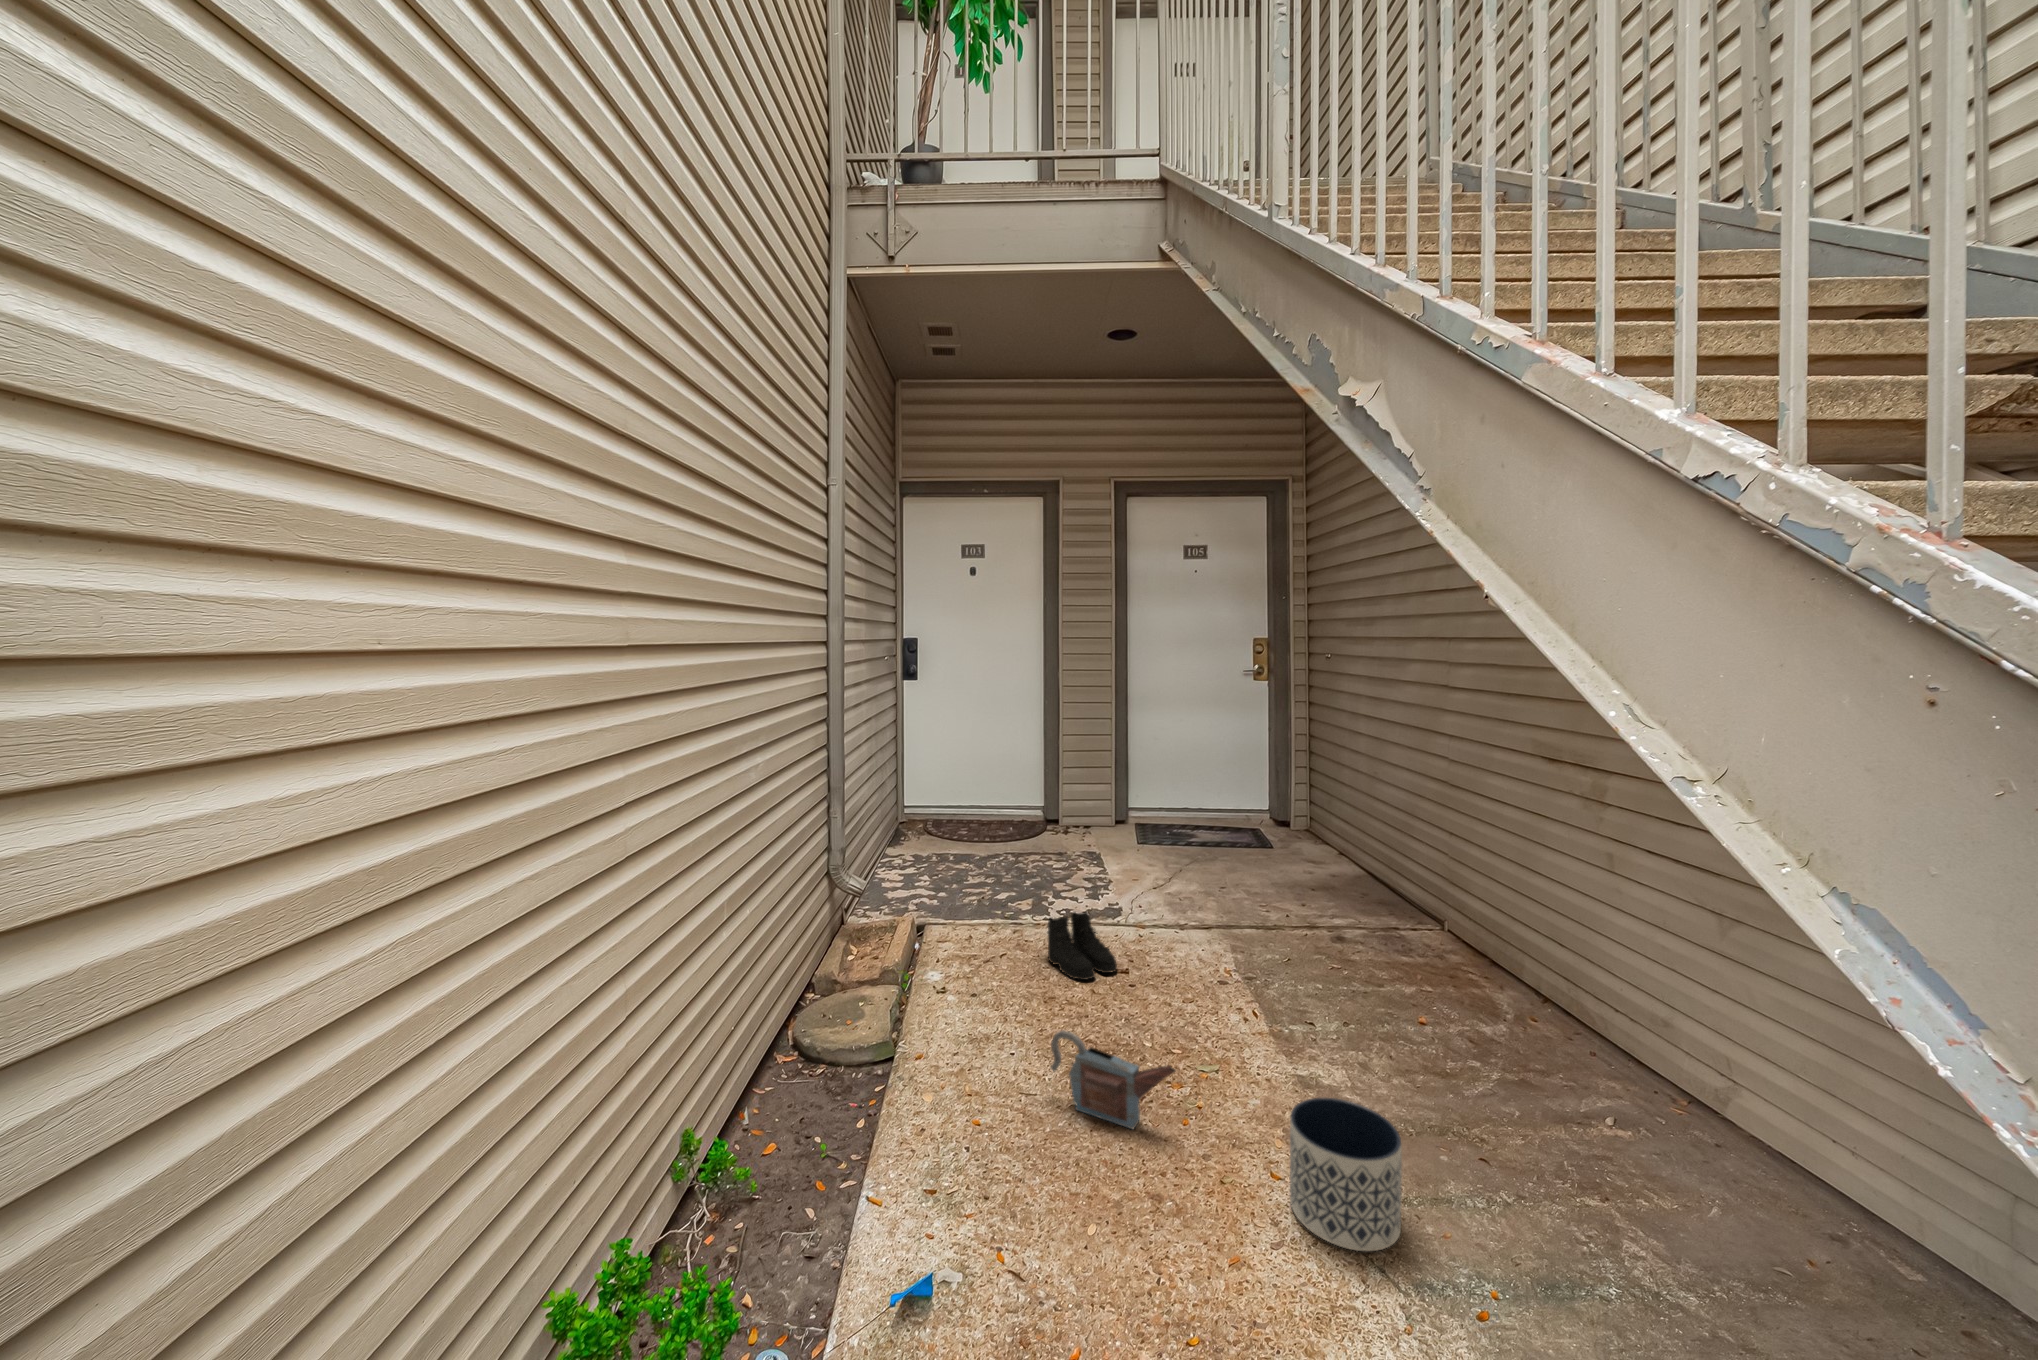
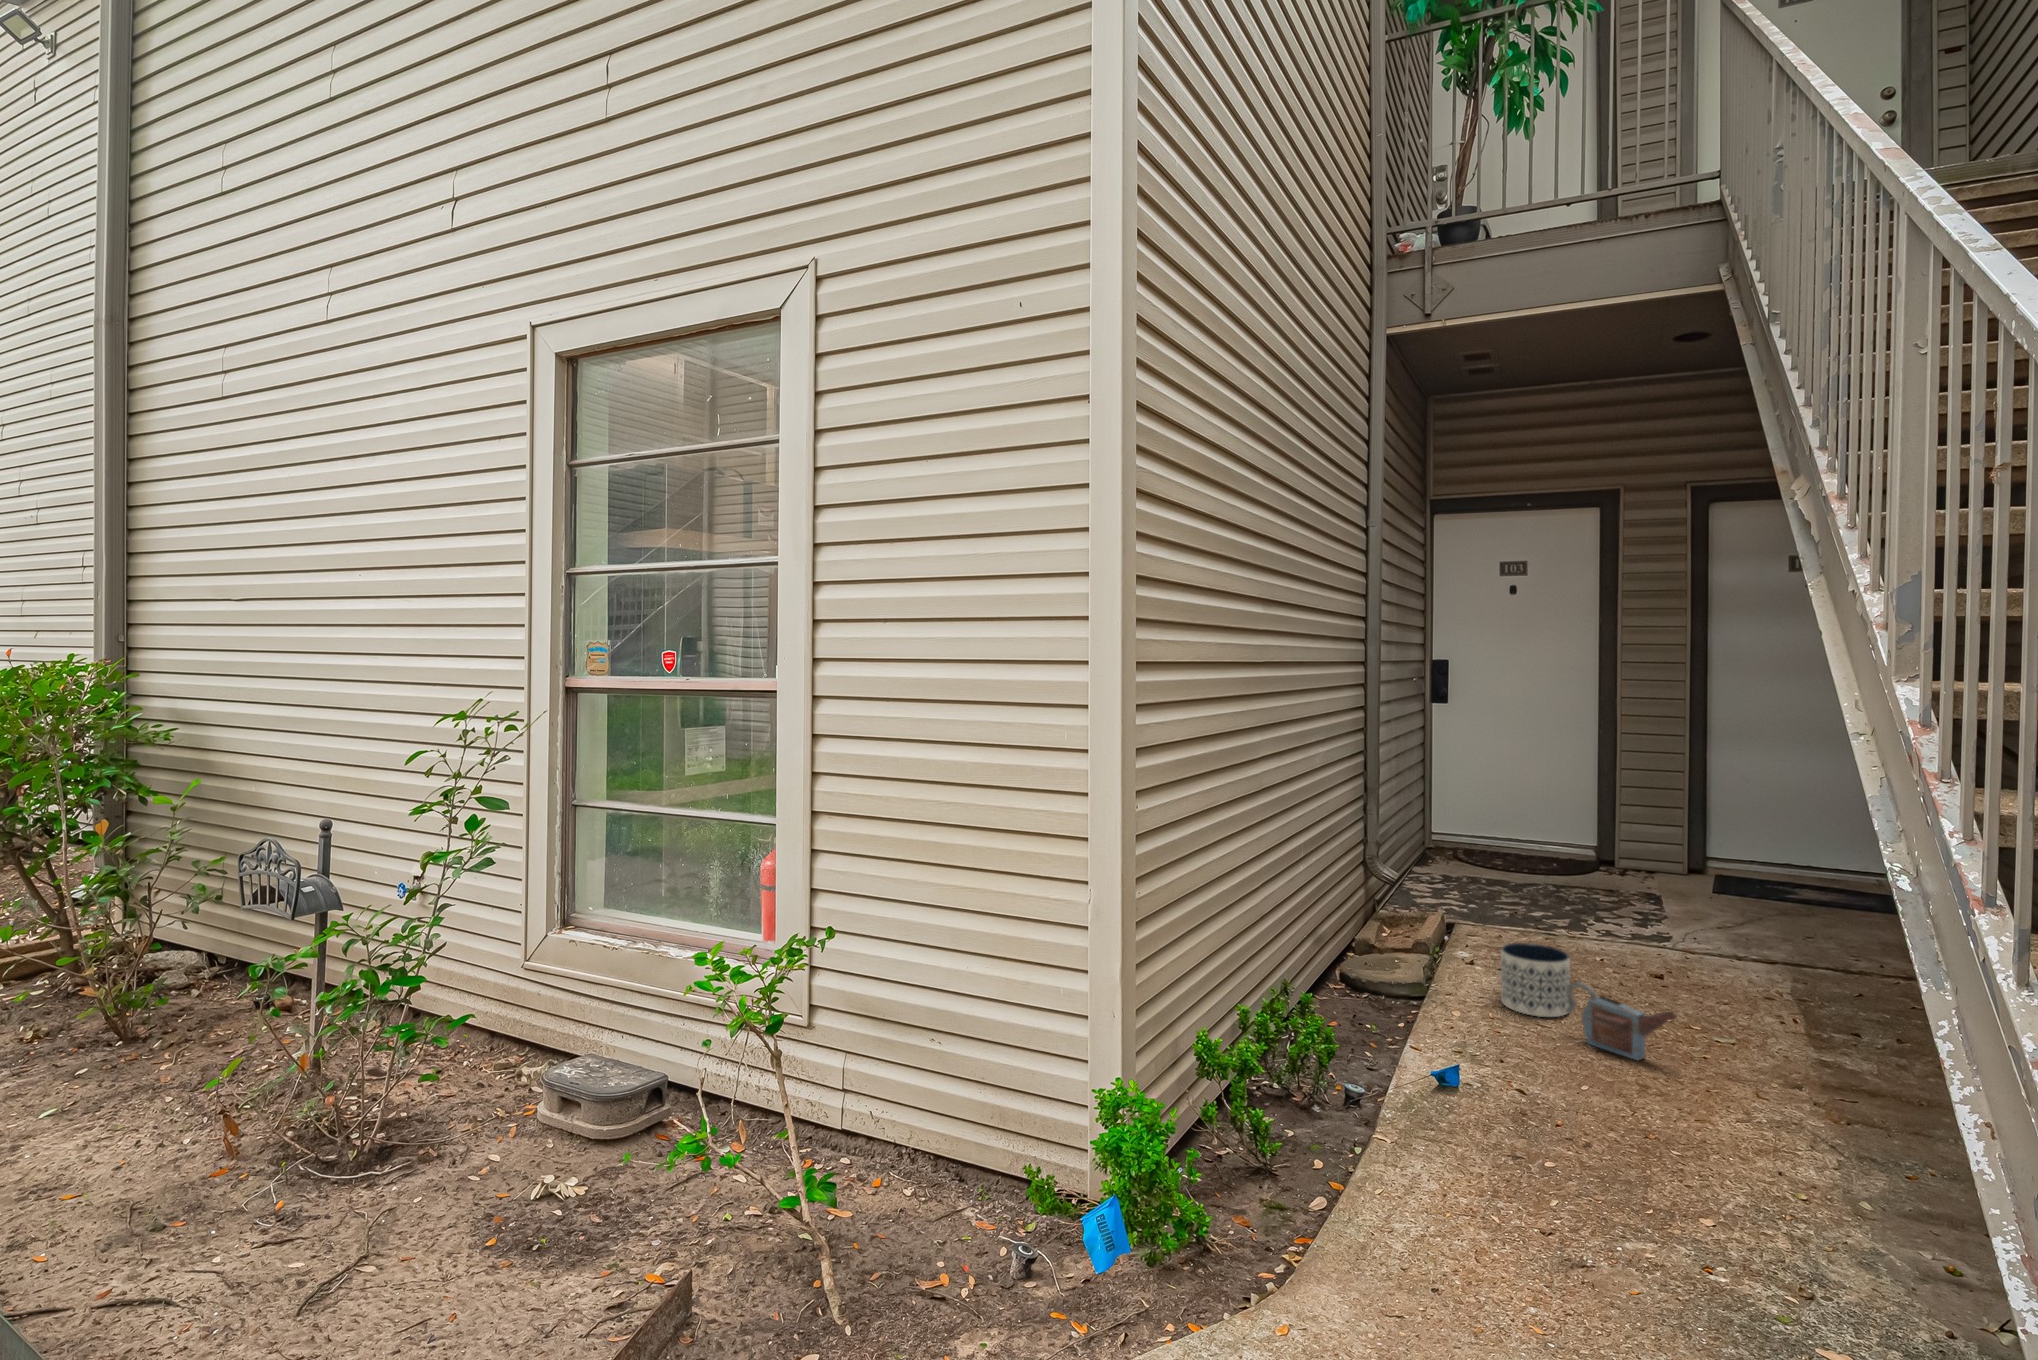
boots: present [1047,912,1117,980] -> none [1578,921,1652,978]
planter: present [1290,1098,1402,1251] -> present [1501,943,1570,1017]

